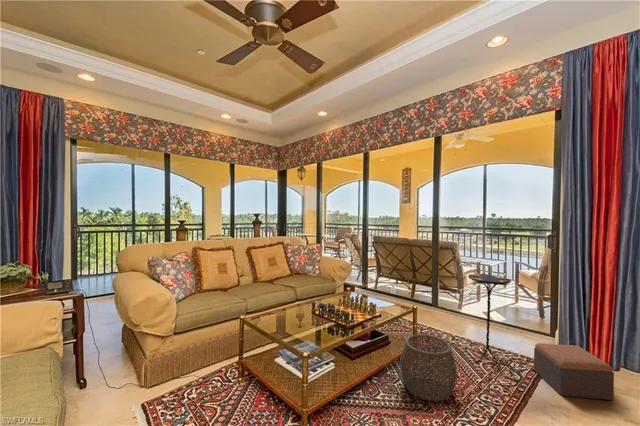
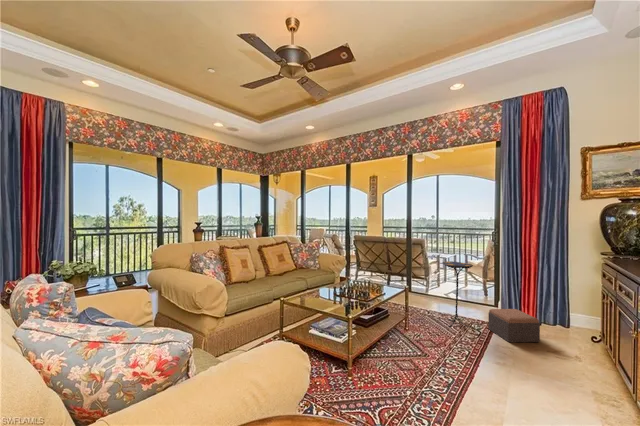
woven basket: present [400,334,457,402] -> none [402,307,444,353]

